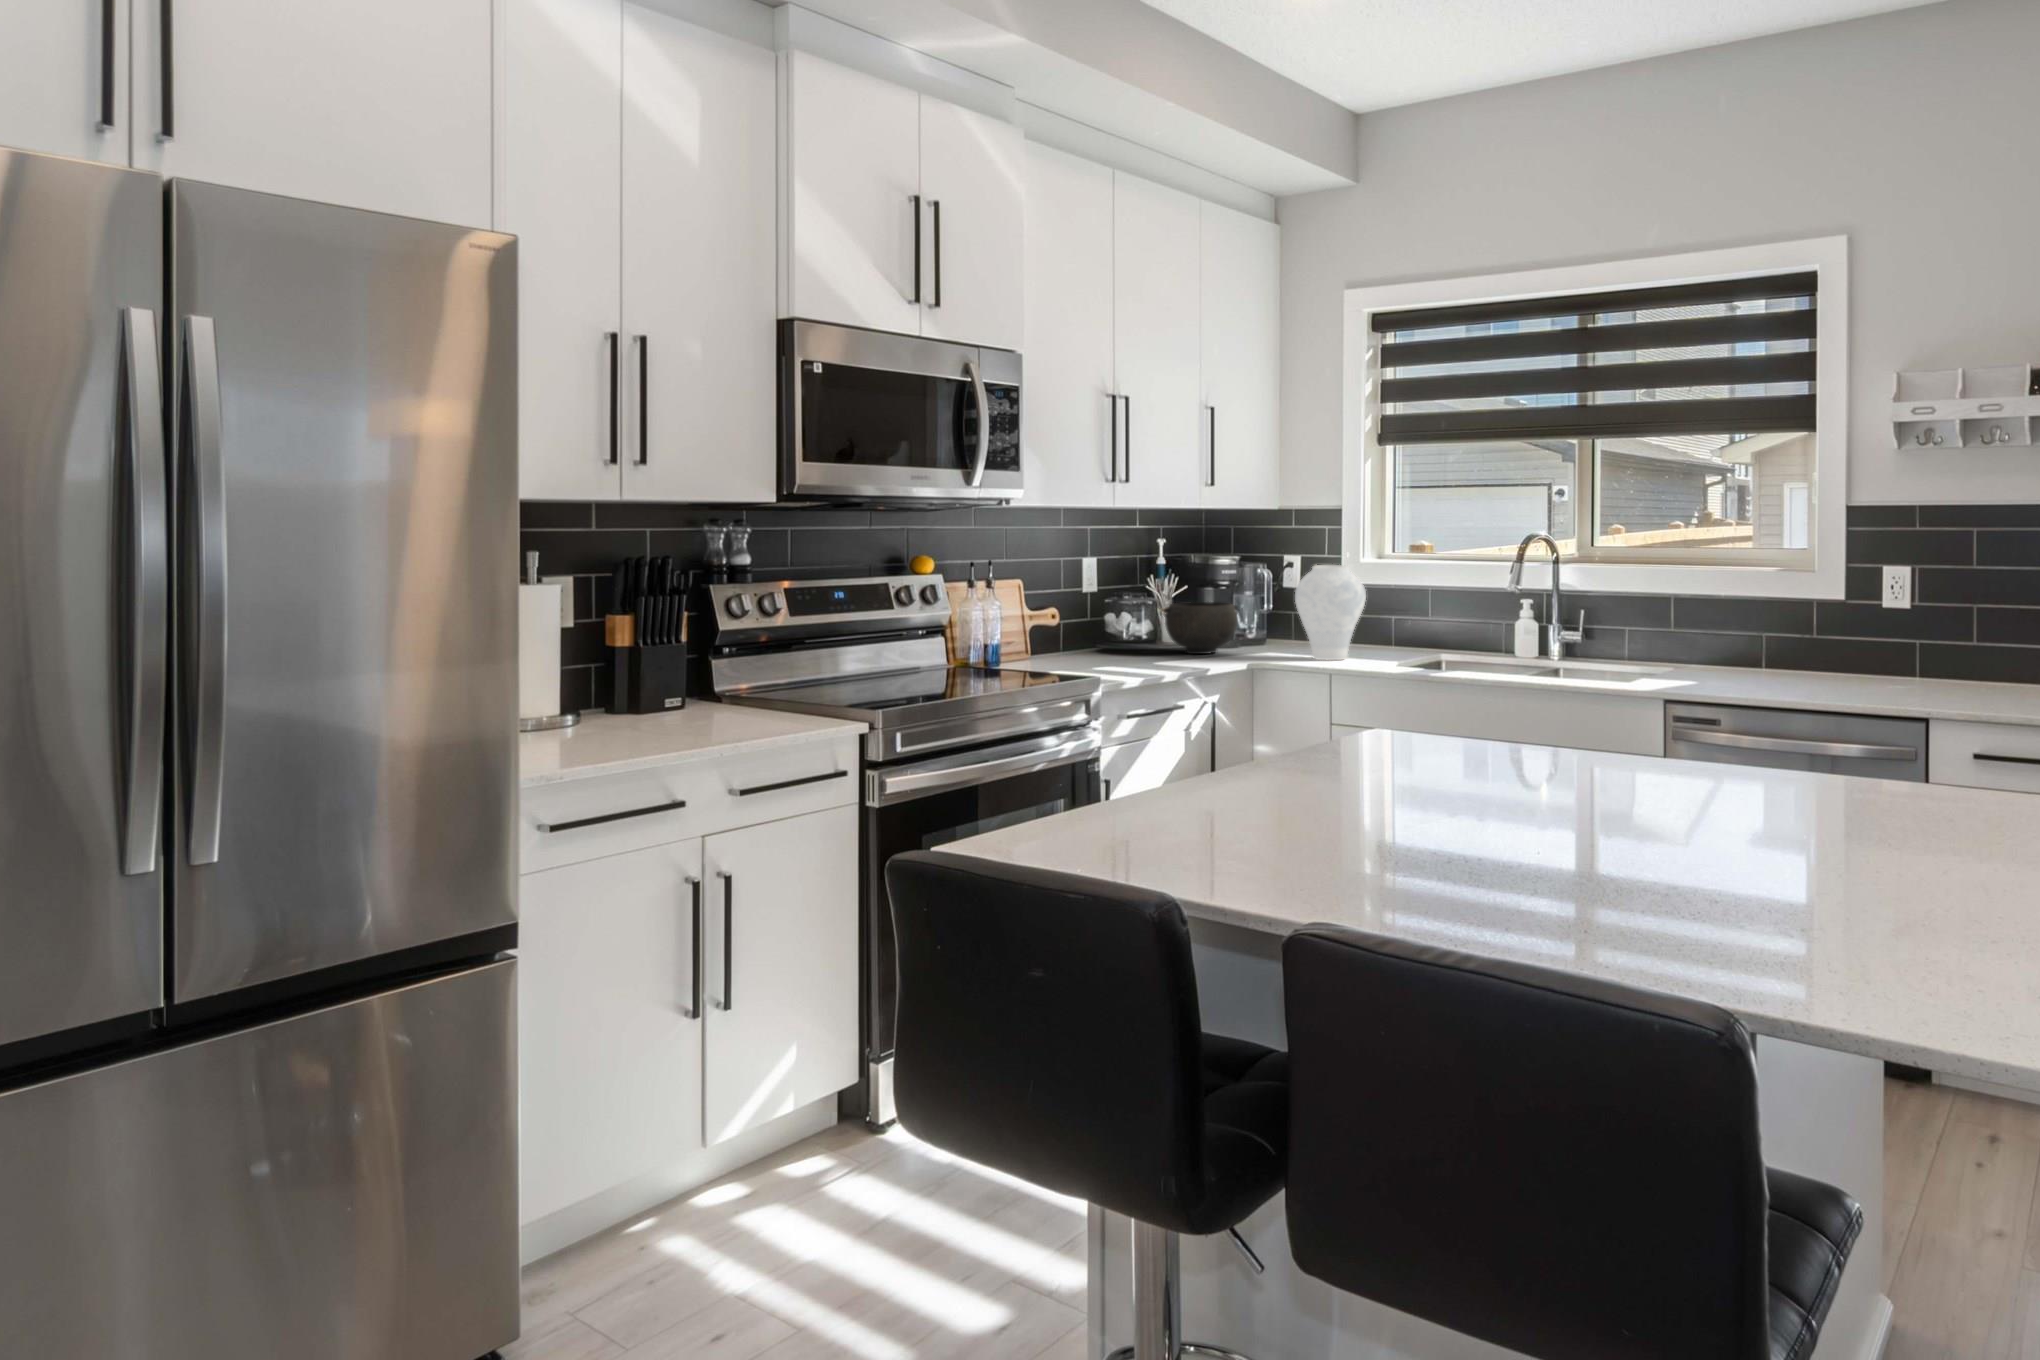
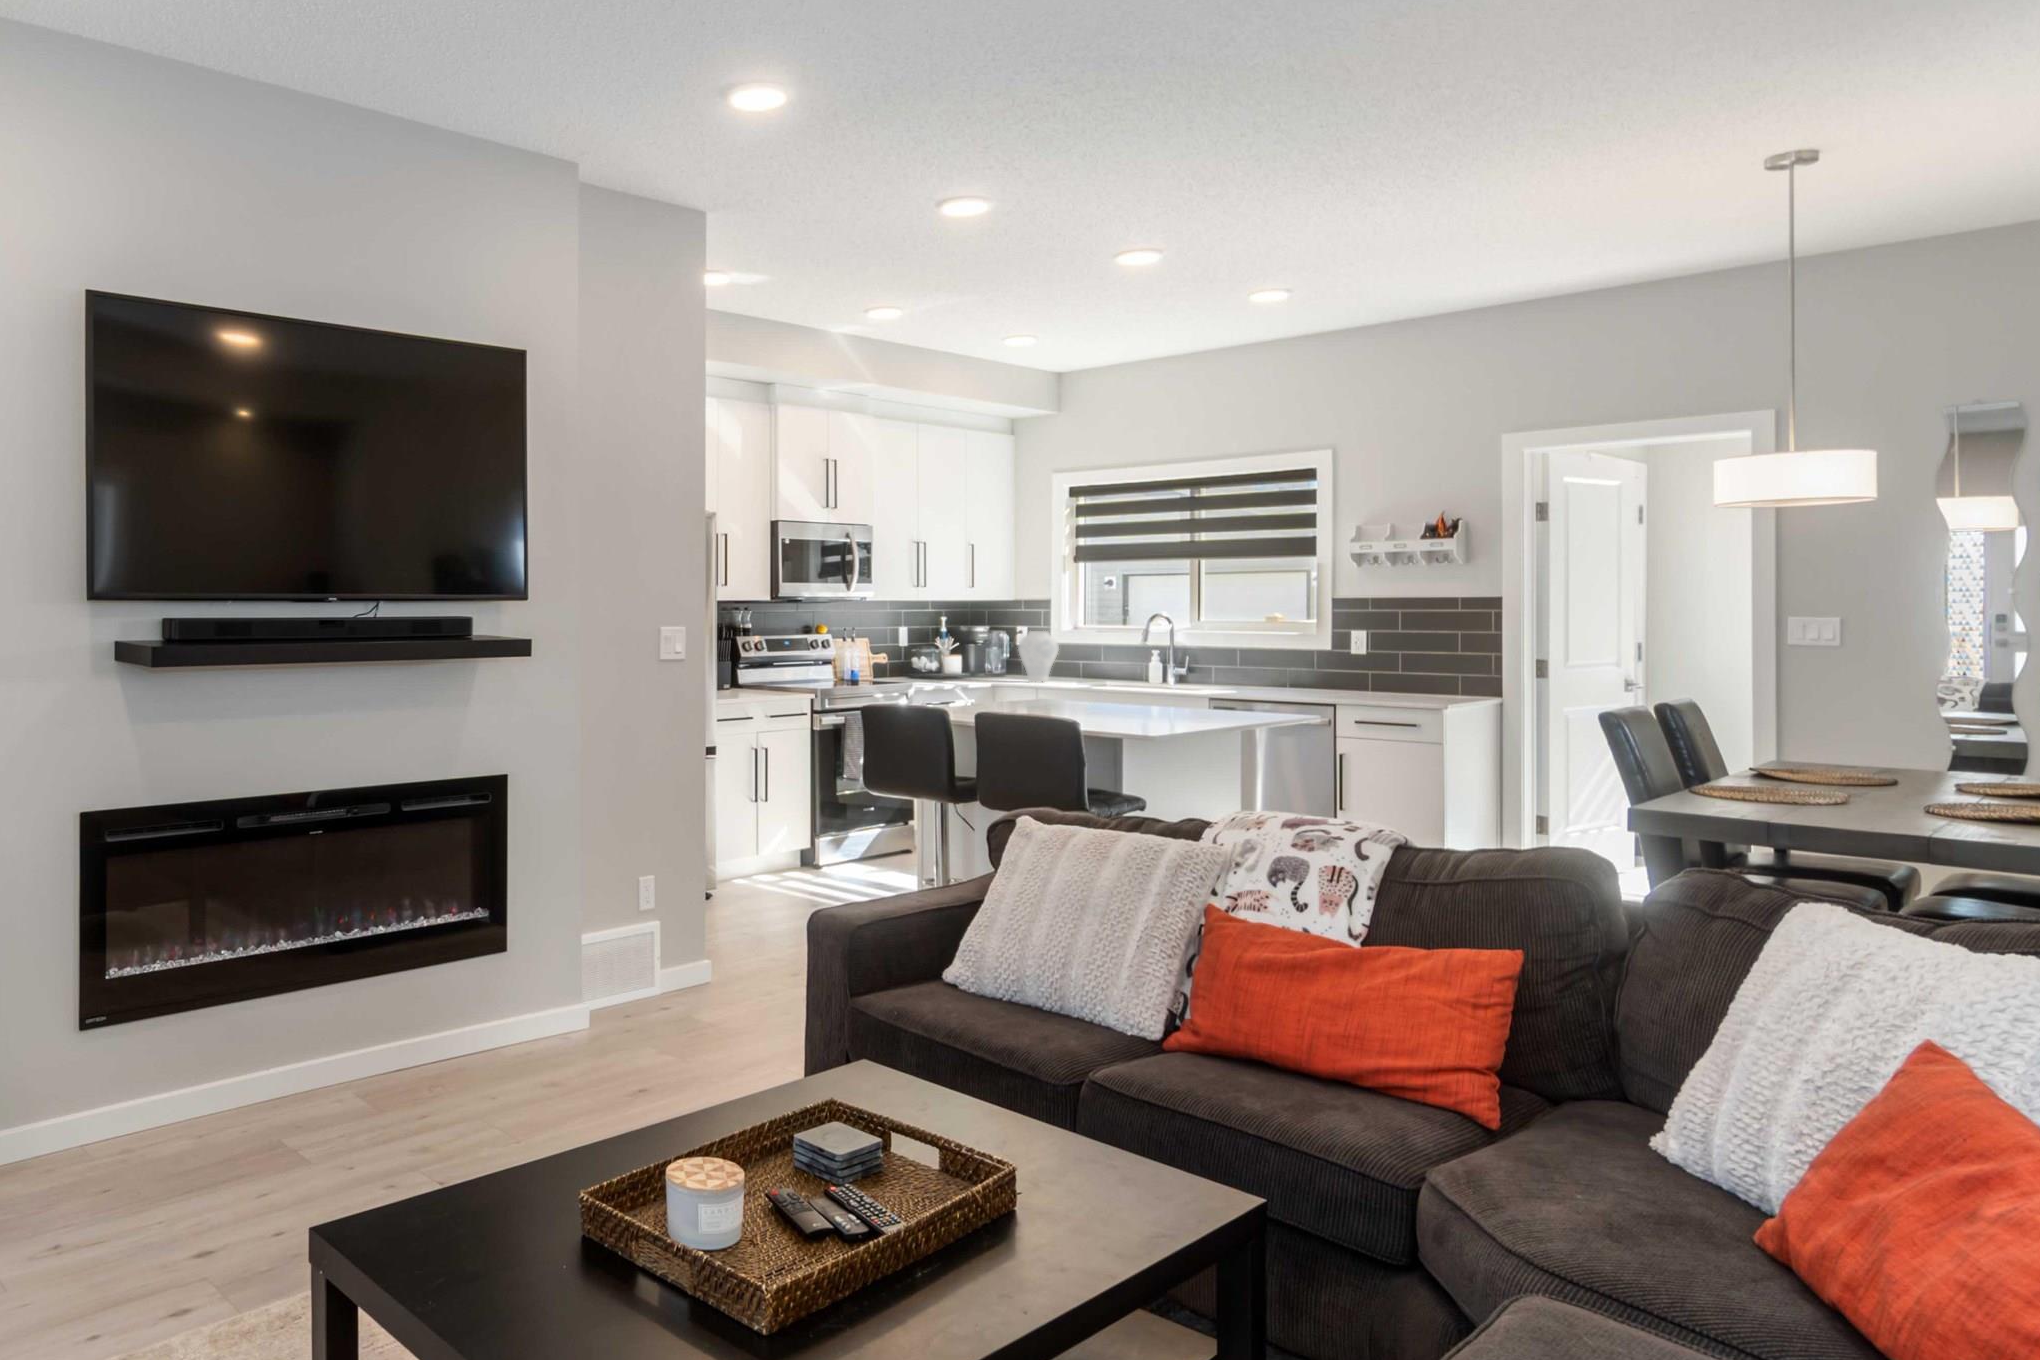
bowl: present [1164,602,1238,654] -> none [945,652,988,679]

